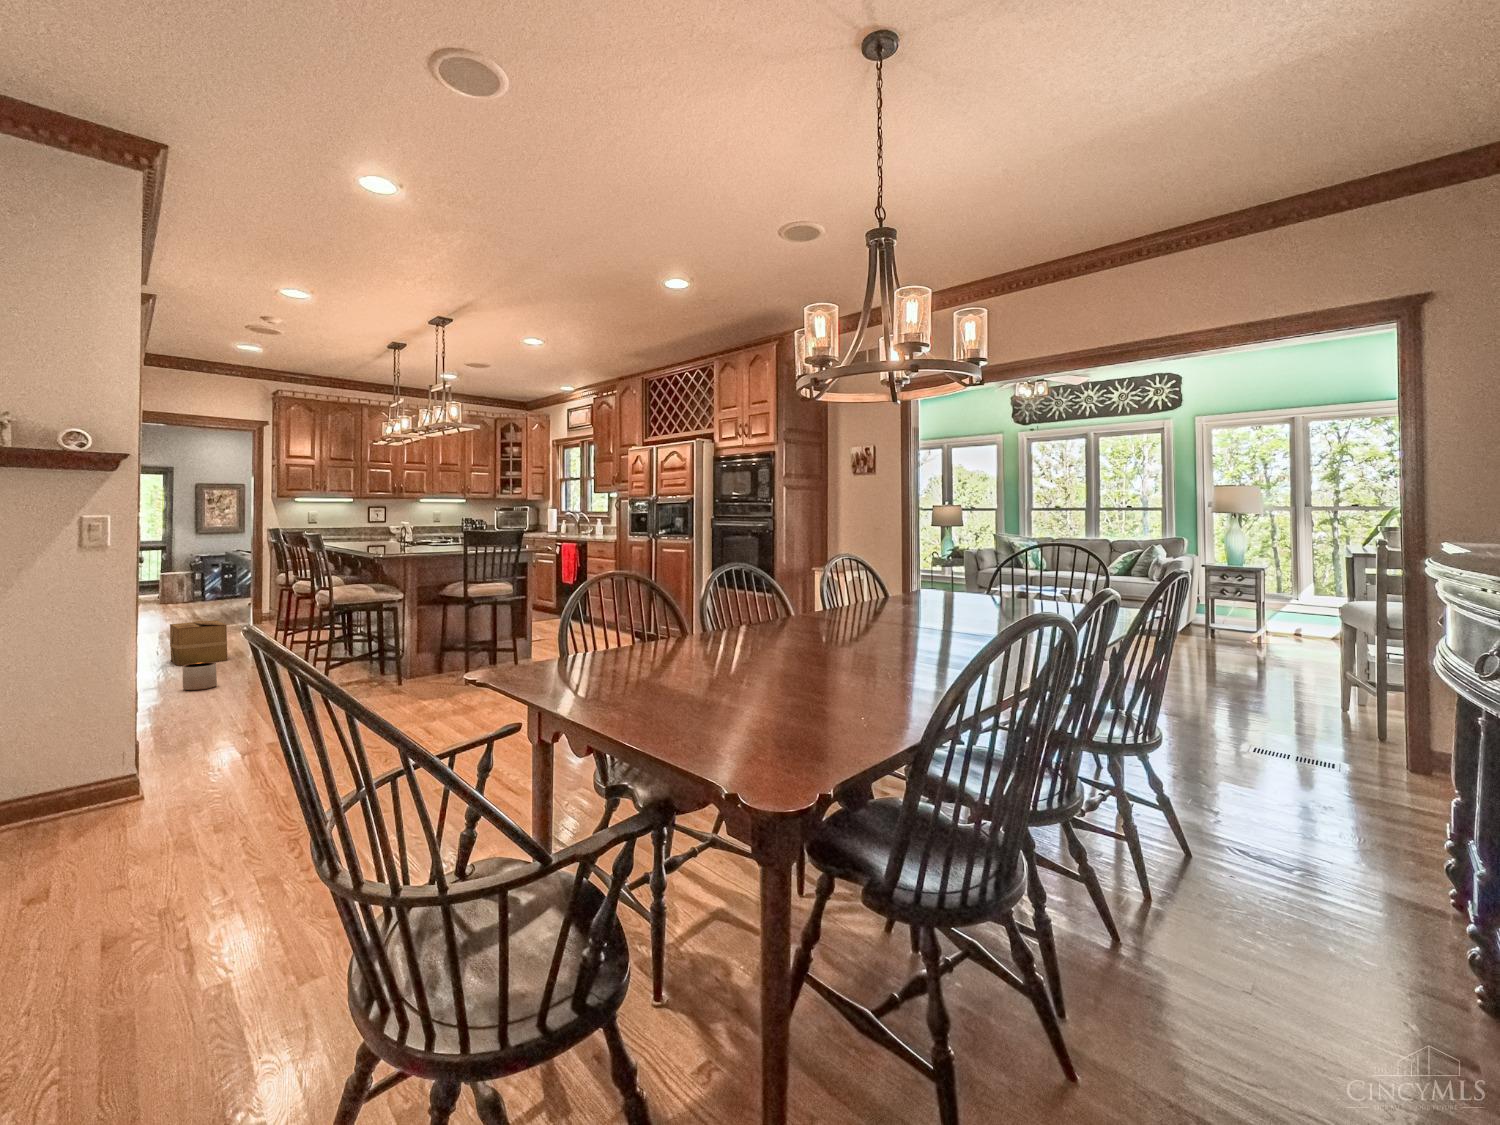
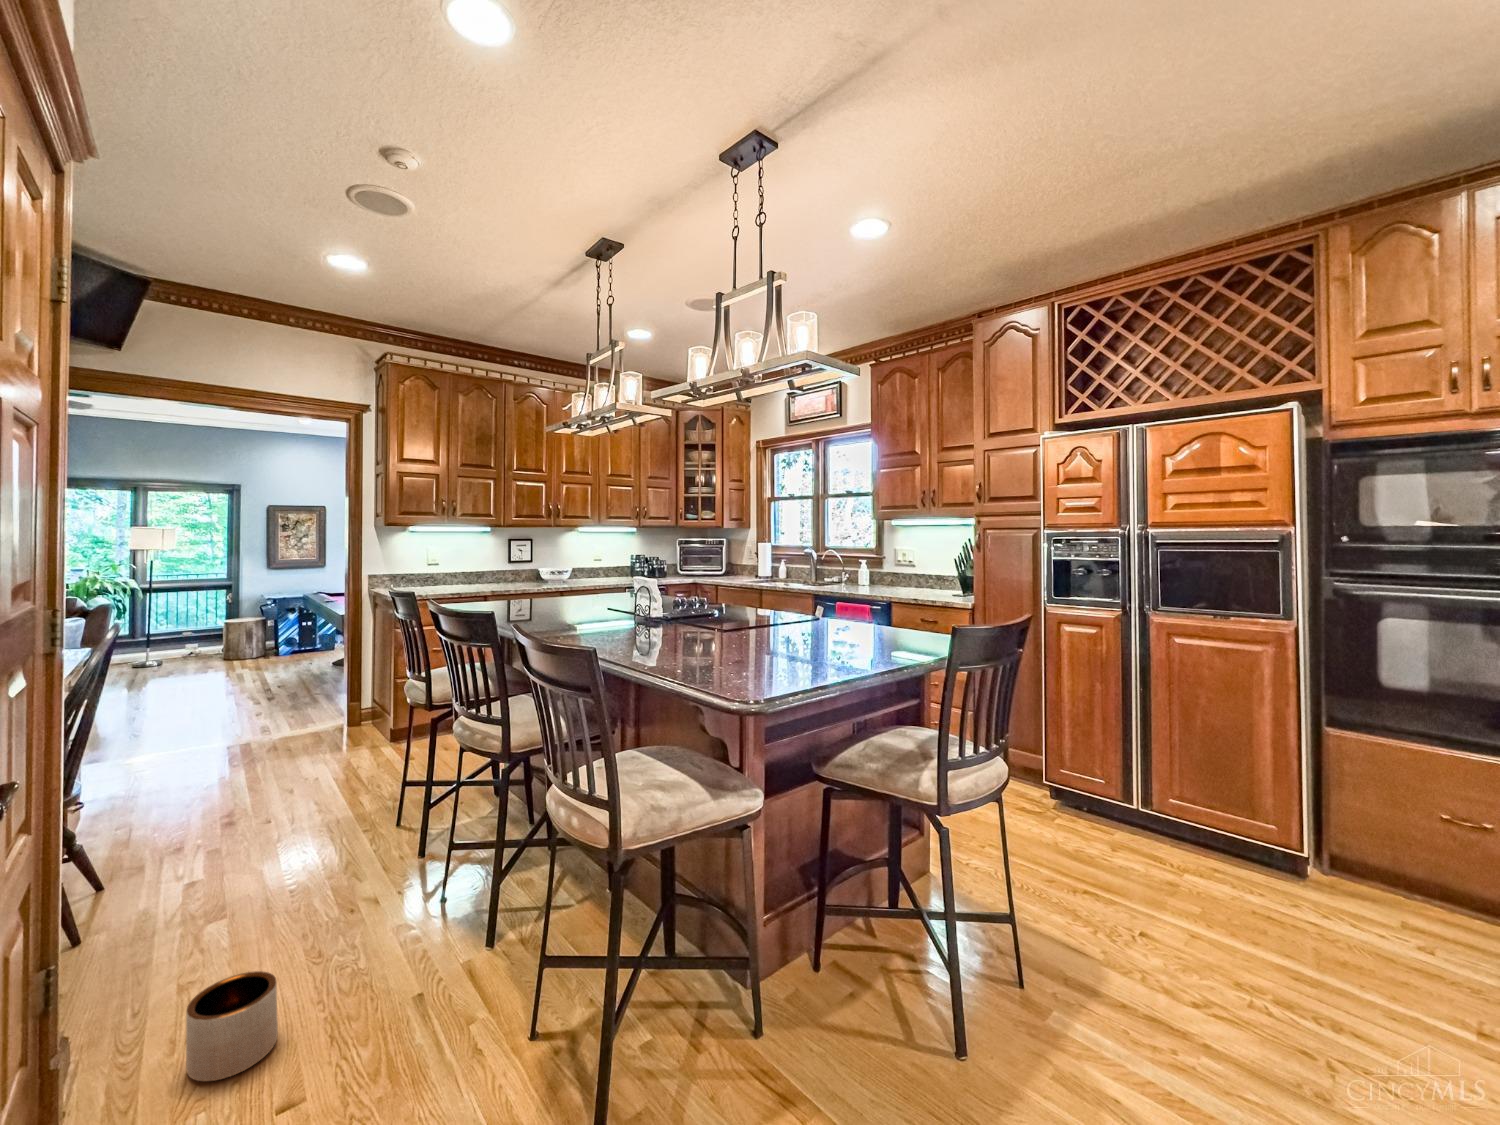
cardboard box: present [170,621,227,666] -> none [192,772,305,894]

